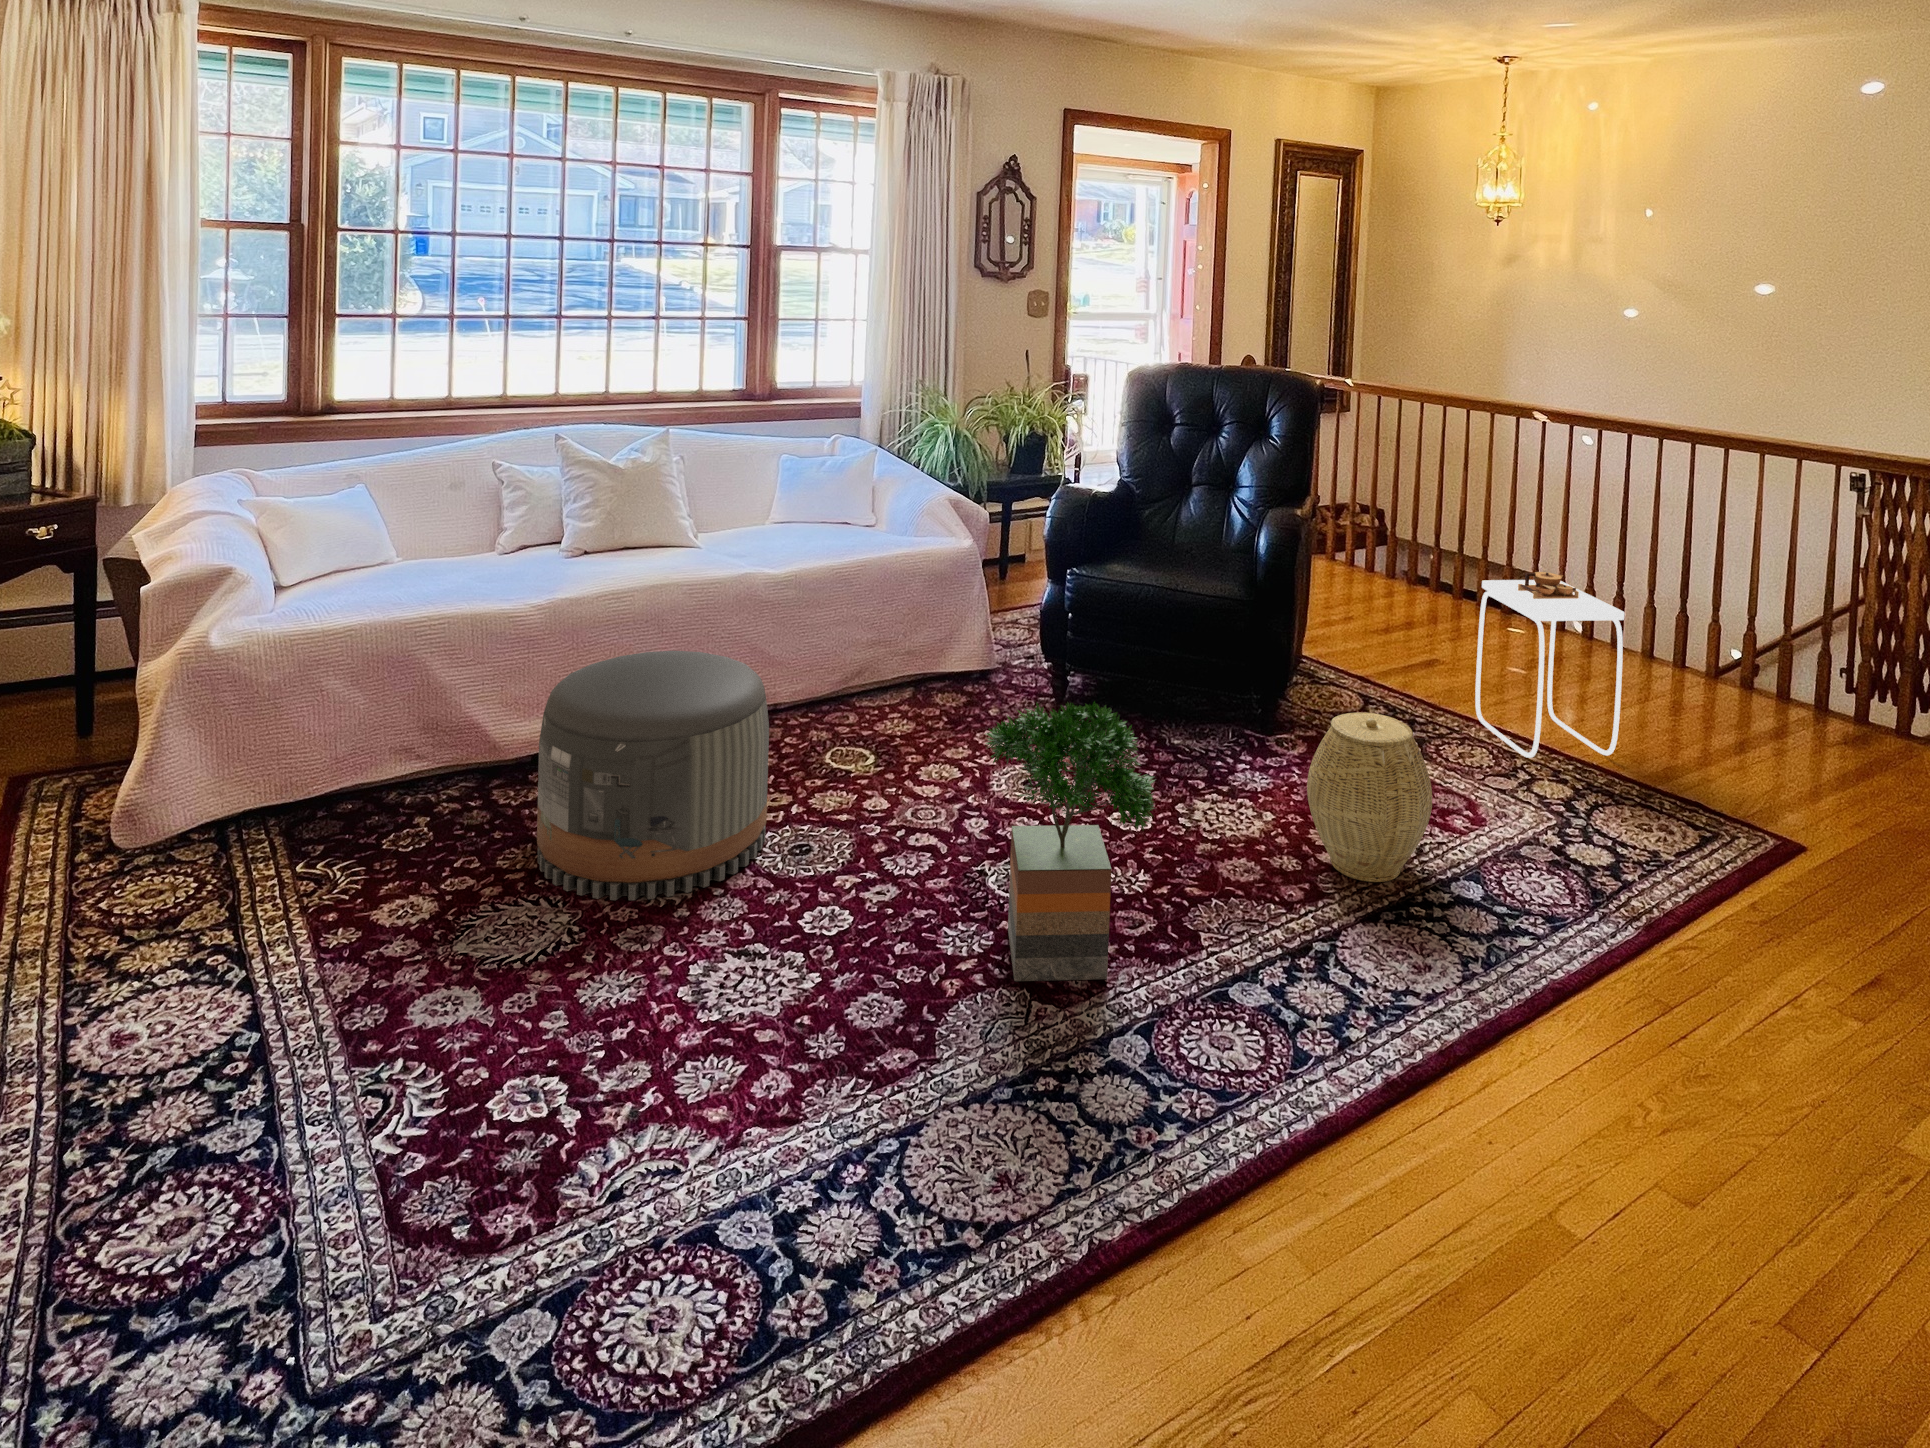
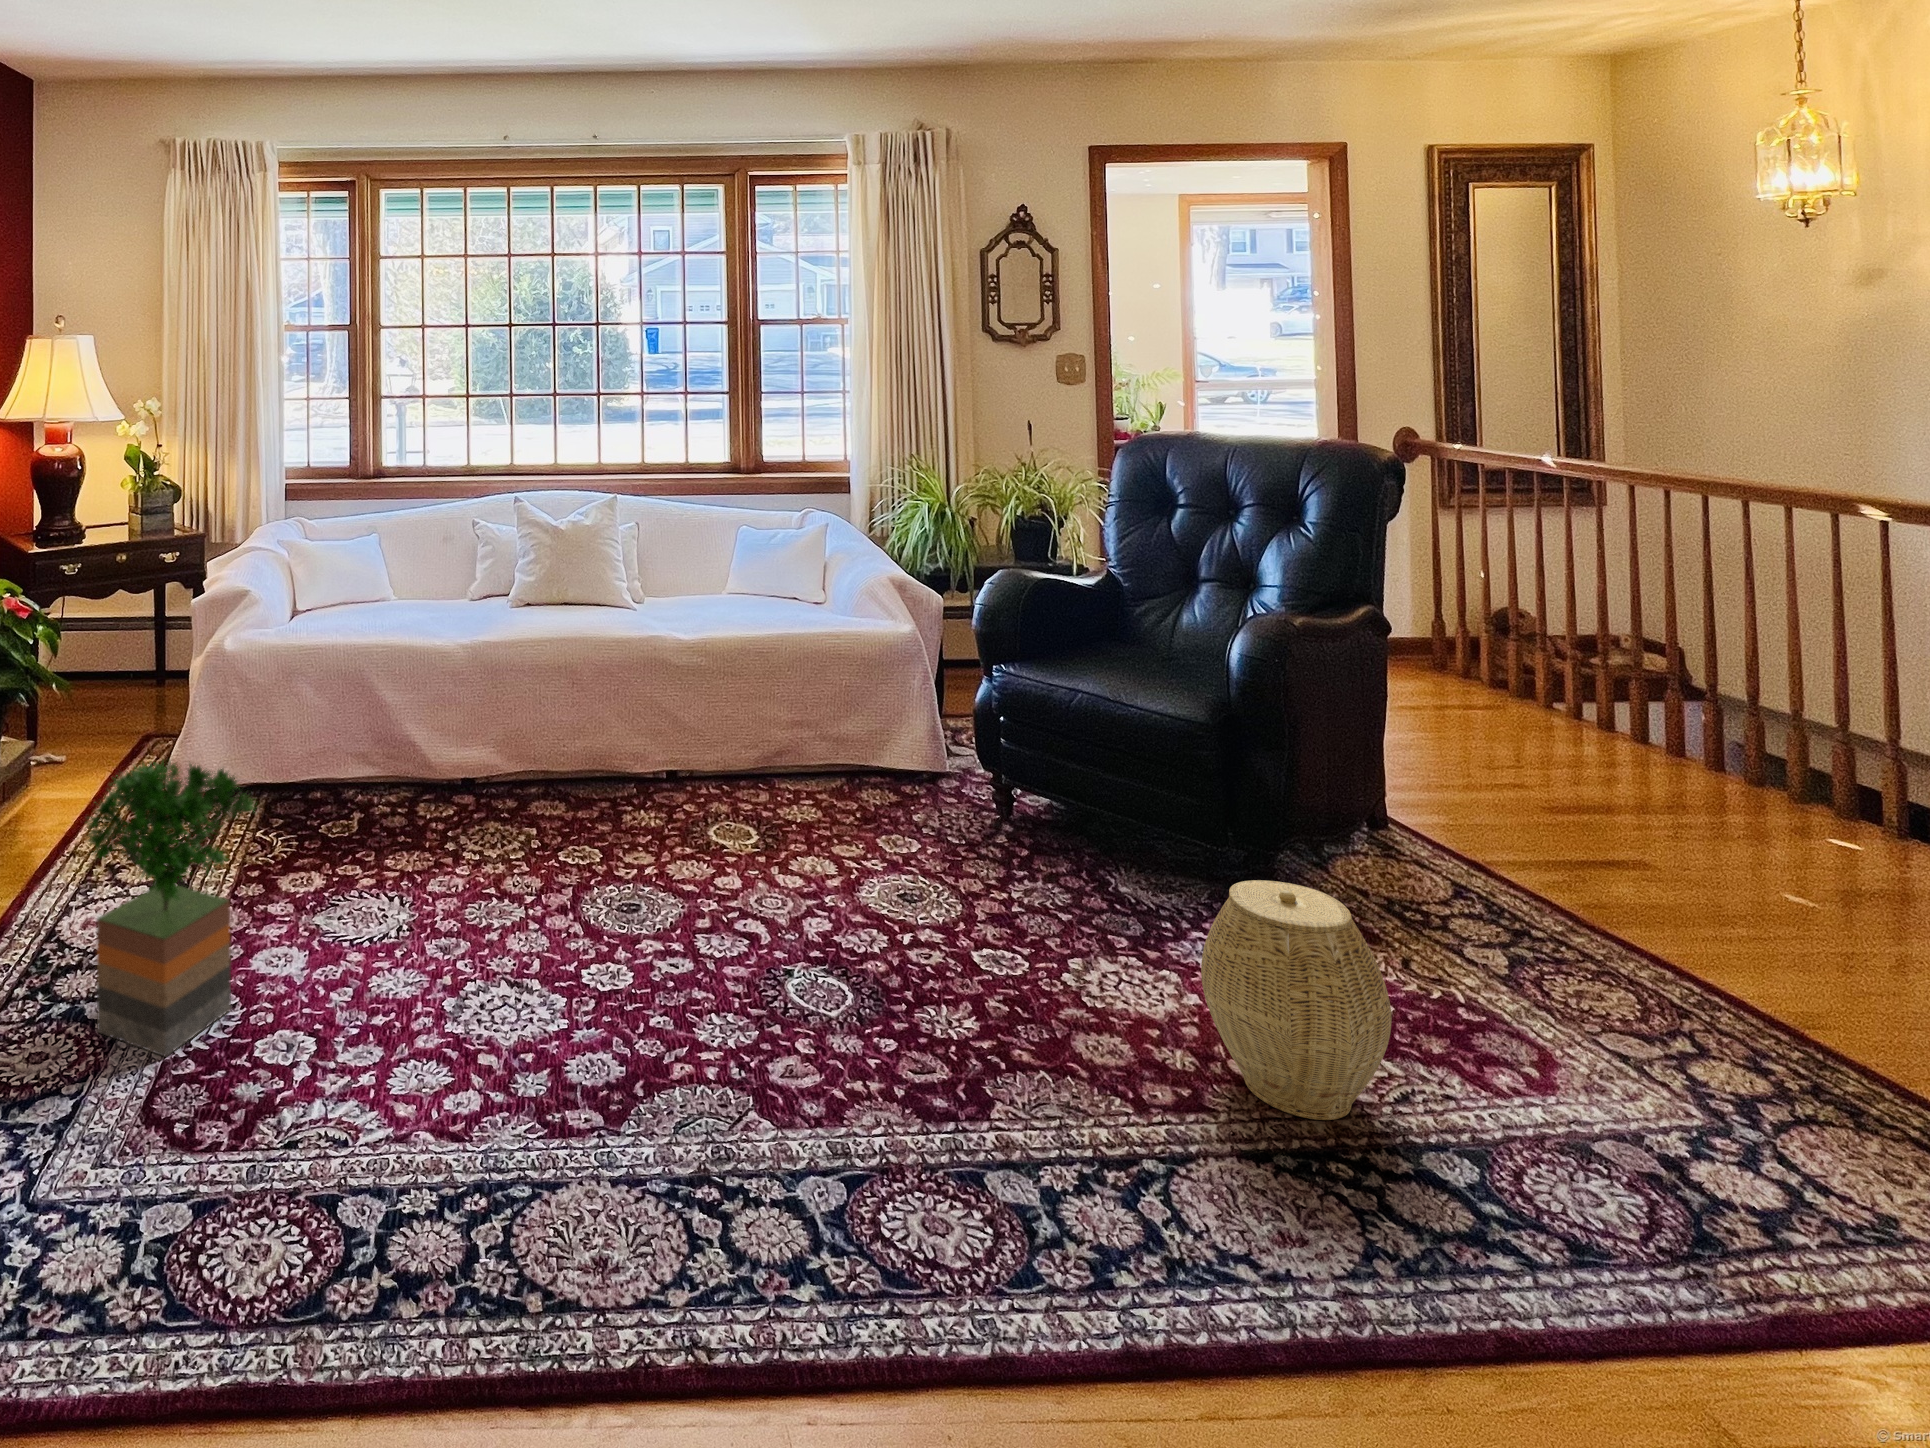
side table: present [1475,572,1624,758] -> none [1631,742,1900,1056]
pouf: present [537,651,769,900] -> none [411,695,613,921]
potted tree: present [985,701,1155,981] -> present [87,761,254,1056]

